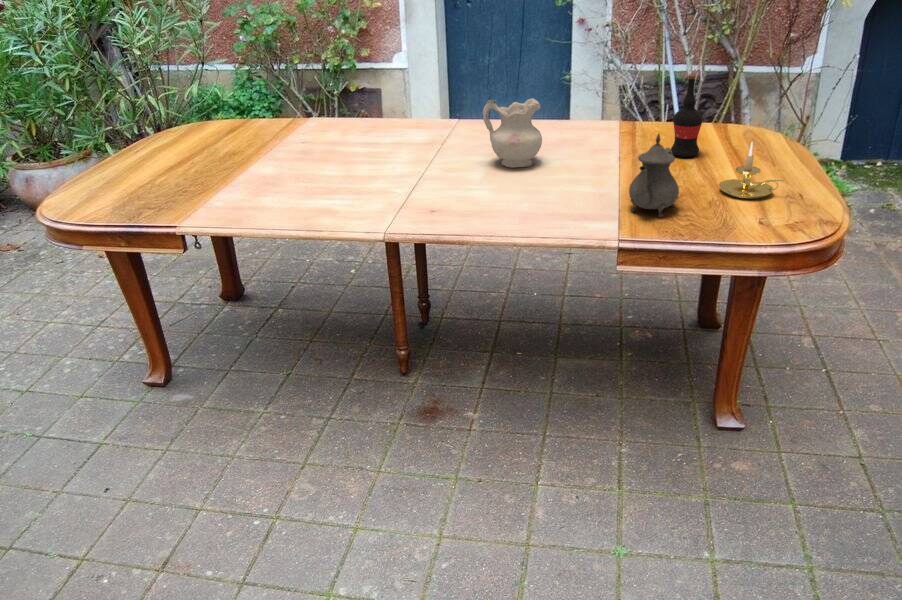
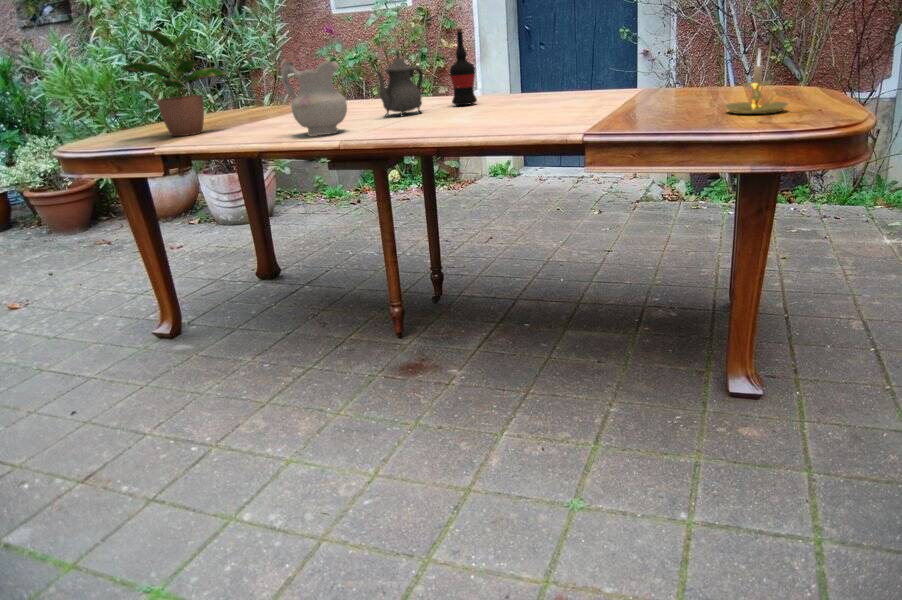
wine bottle: present [671,74,702,157] -> present [450,28,477,105]
potted plant: none [101,75,214,187] -> present [122,29,227,136]
ceramic pitcher: present [483,98,542,168] -> present [282,60,347,136]
teapot: present [629,134,679,217] -> present [375,49,423,116]

